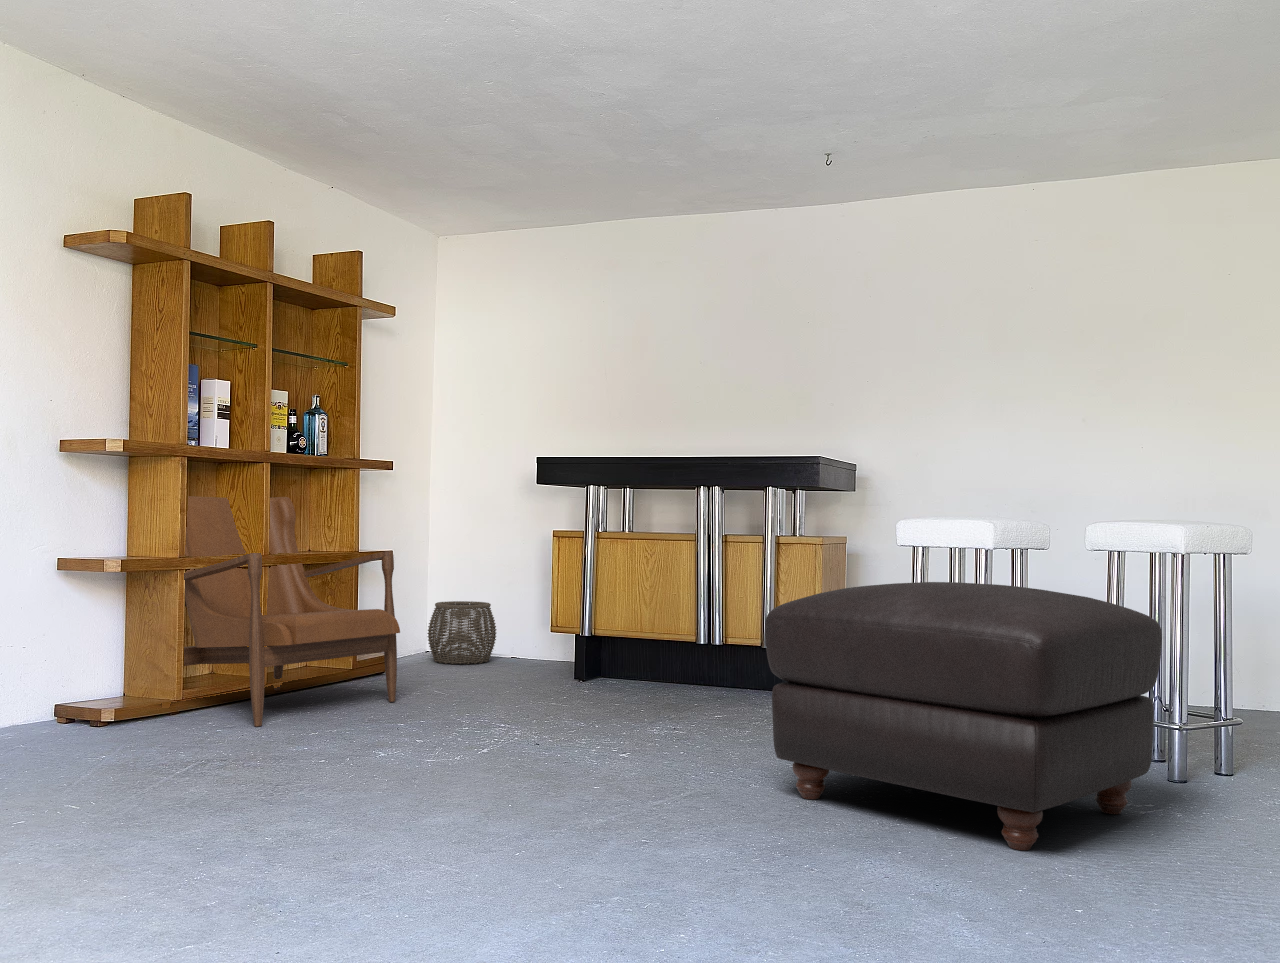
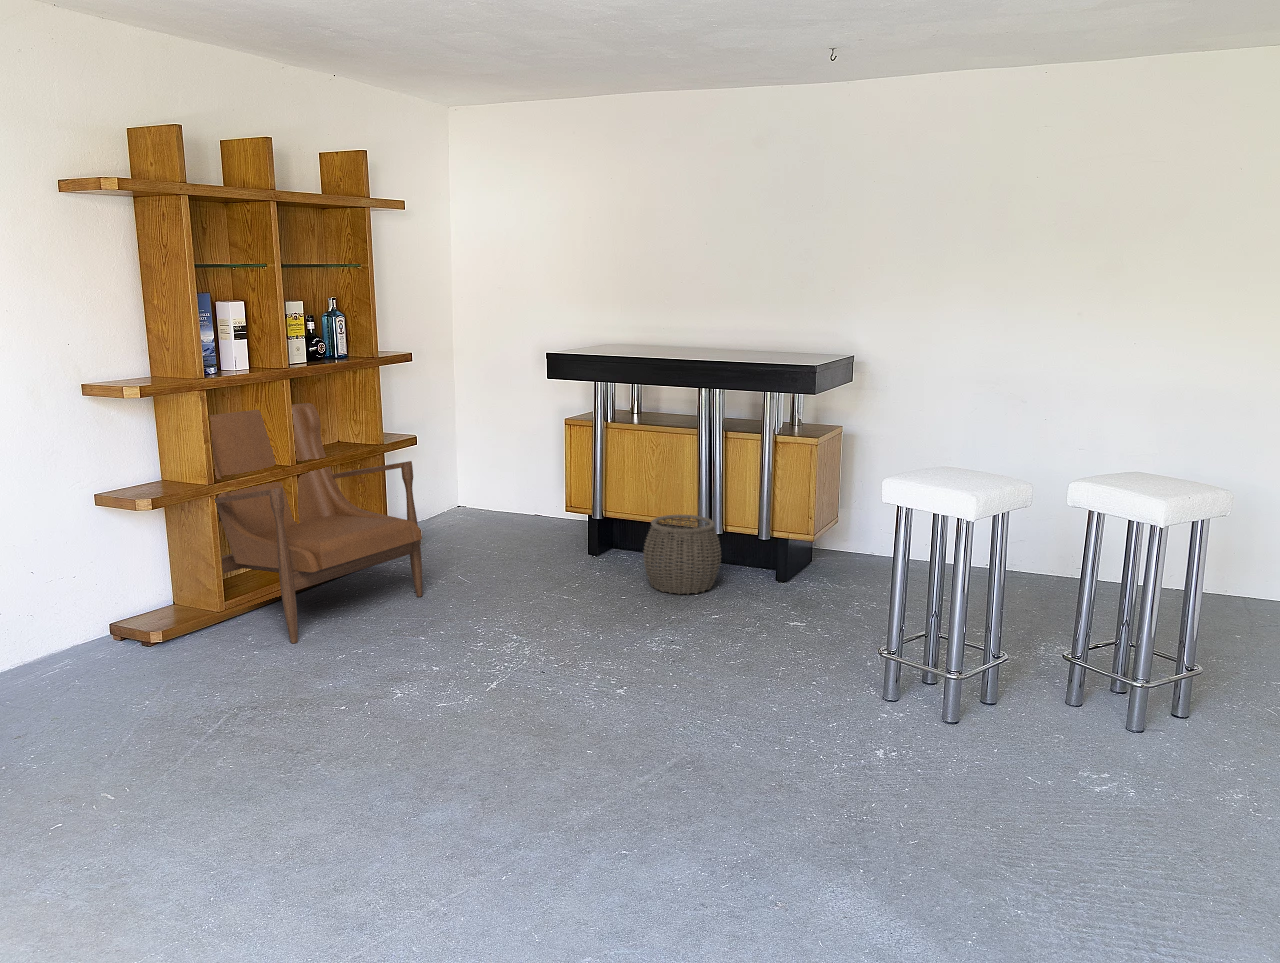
ottoman: present [765,582,1162,850] -> none [750,556,1138,862]
woven basket: present [427,601,496,664] -> present [643,515,721,594]

